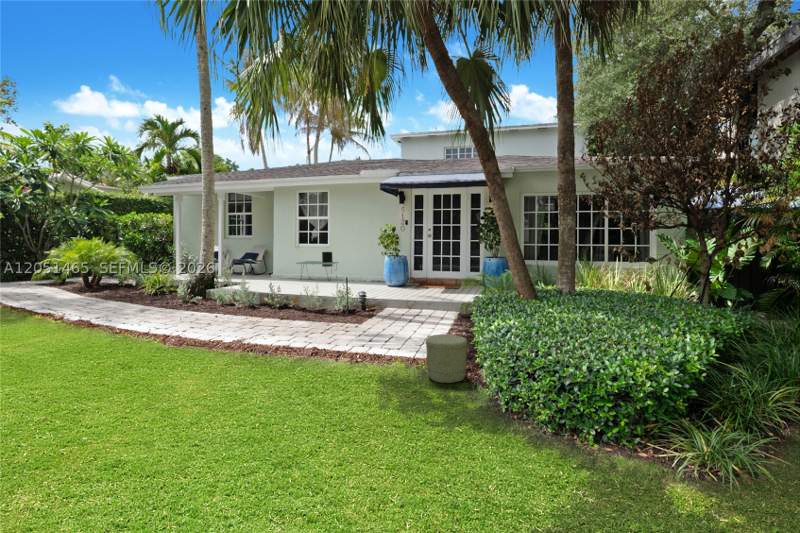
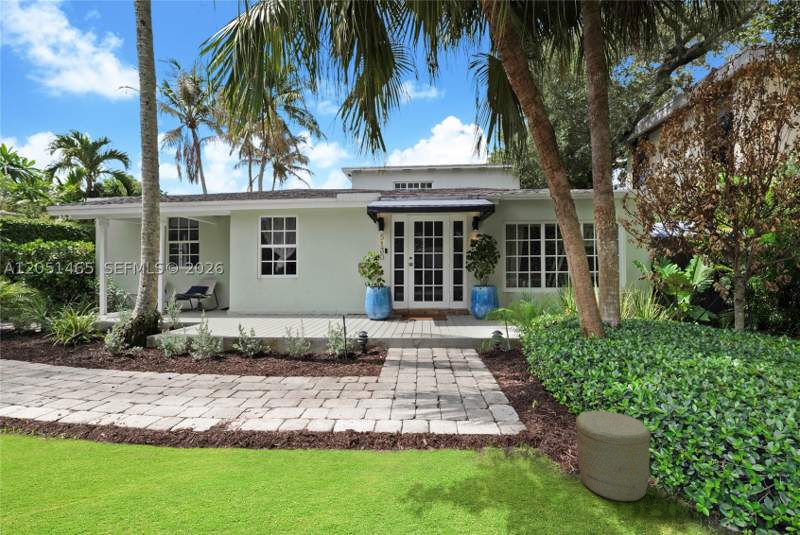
side table: present [296,252,339,267] -> none [258,284,310,317]

